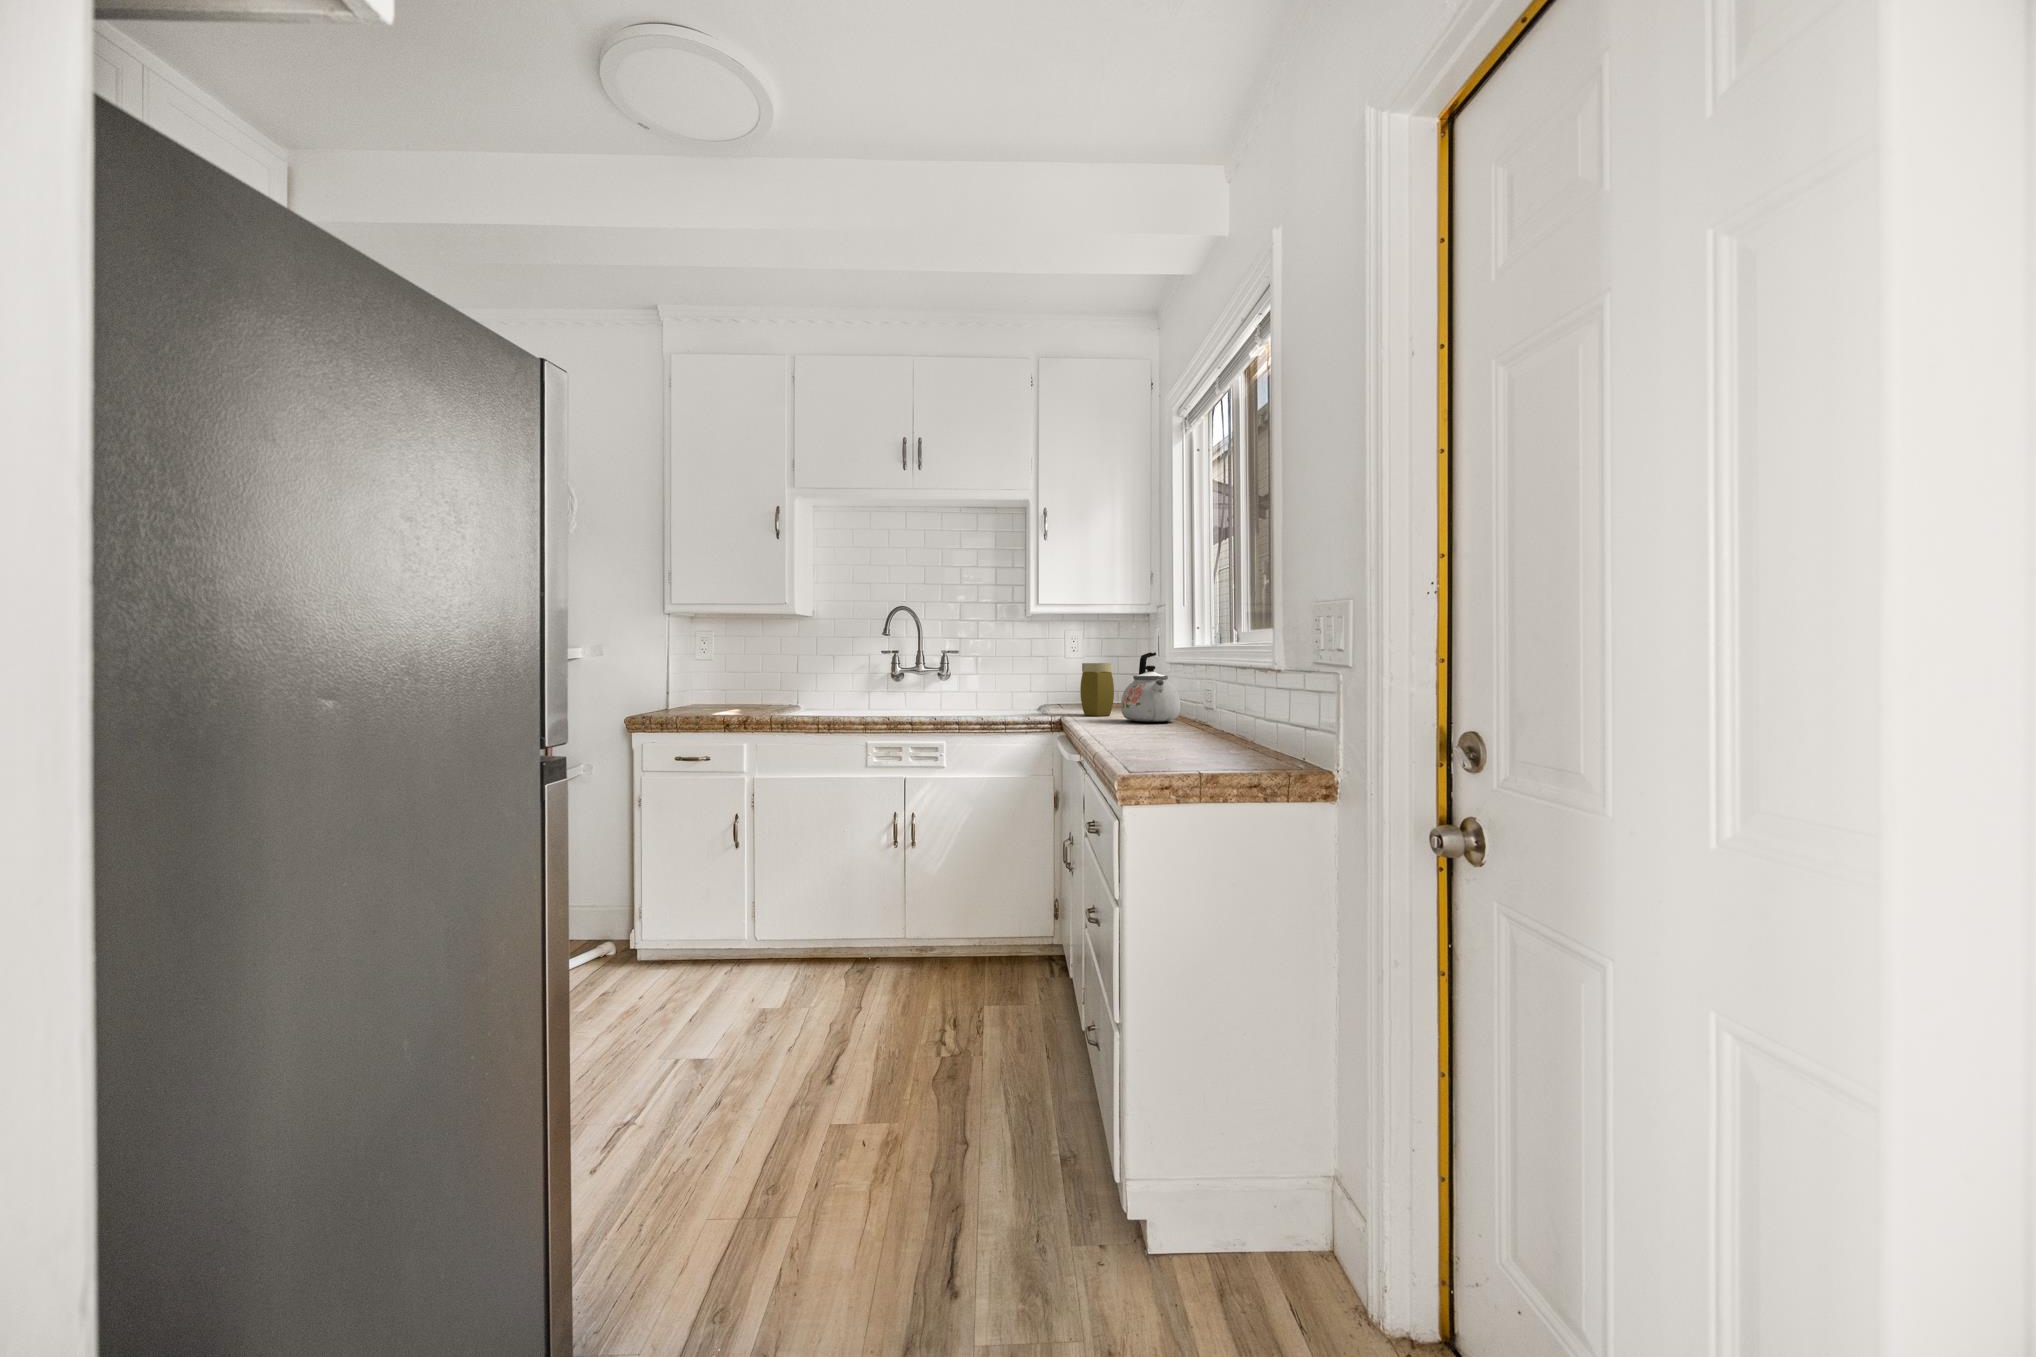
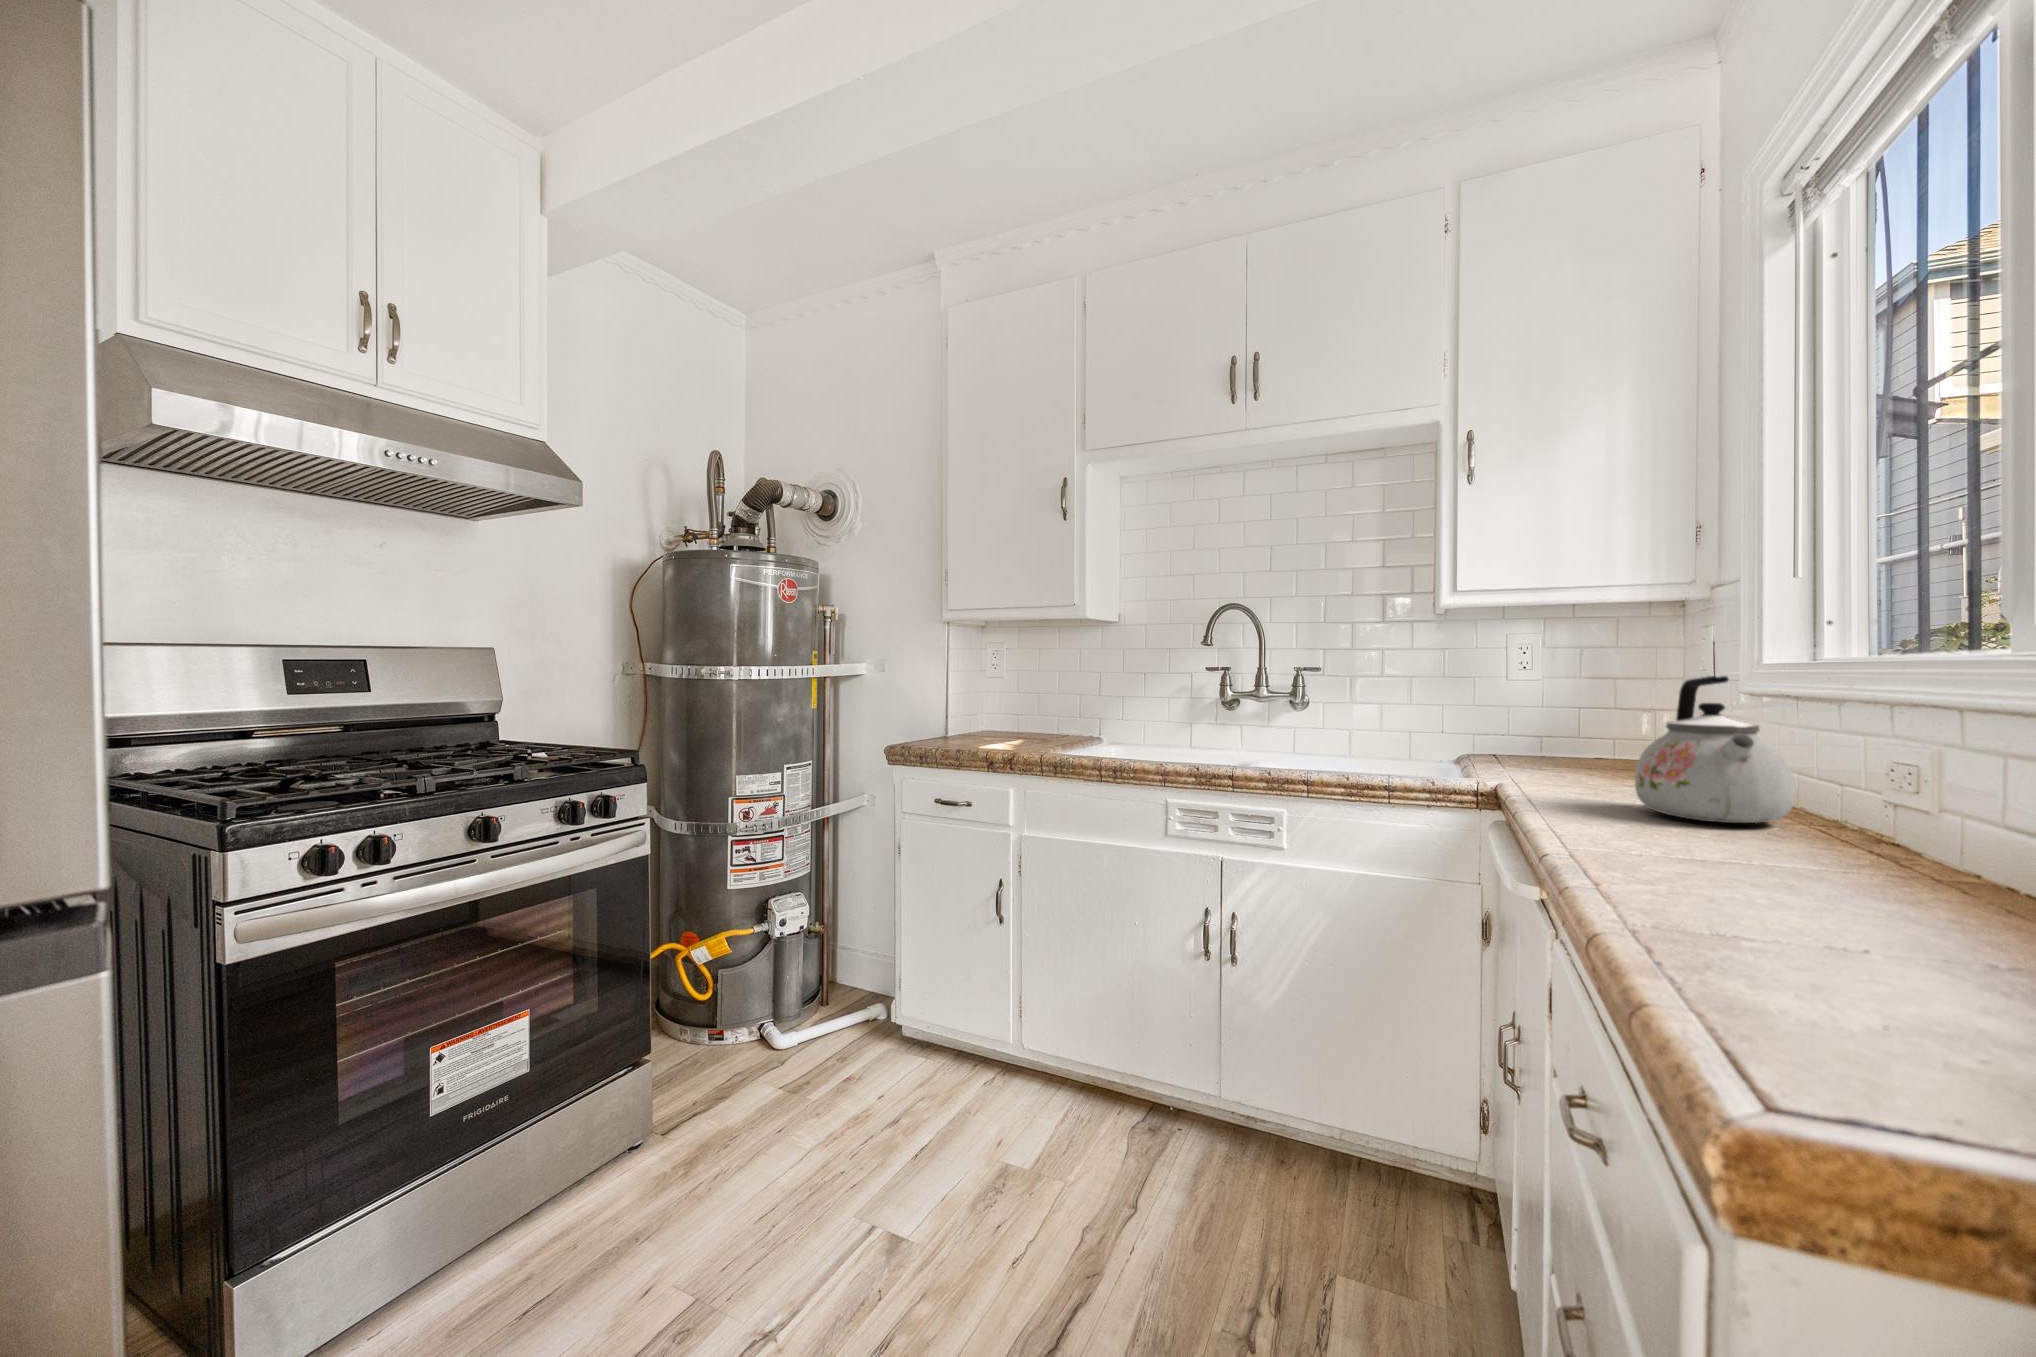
jar: present [1080,663,1114,716] -> none [1536,691,1612,790]

